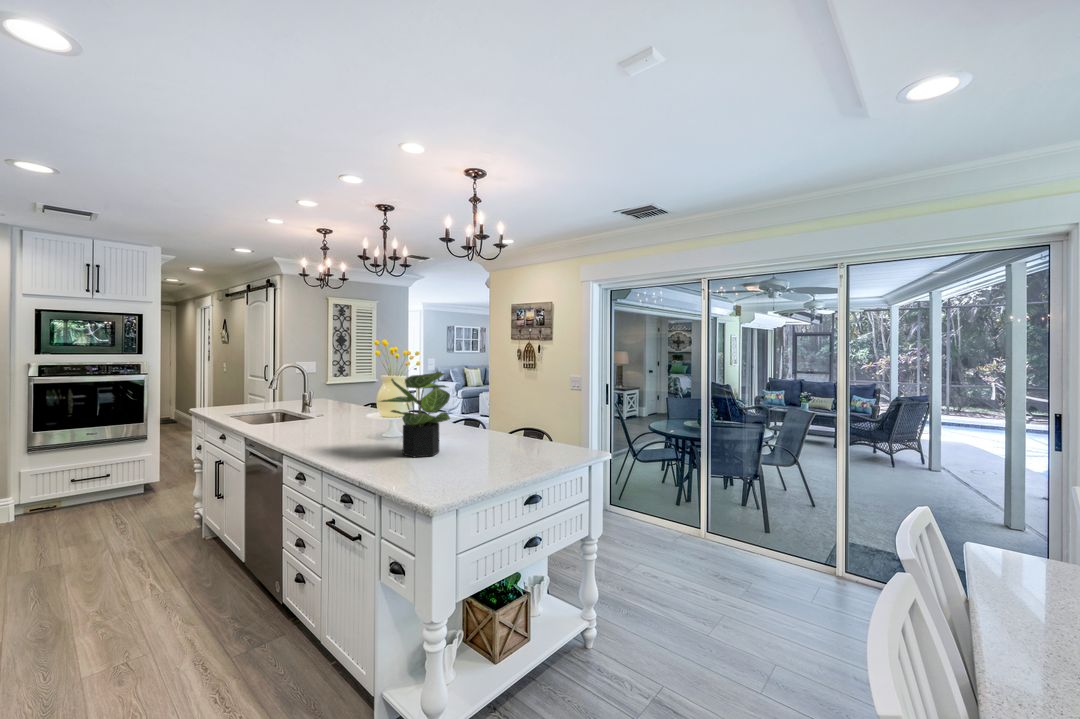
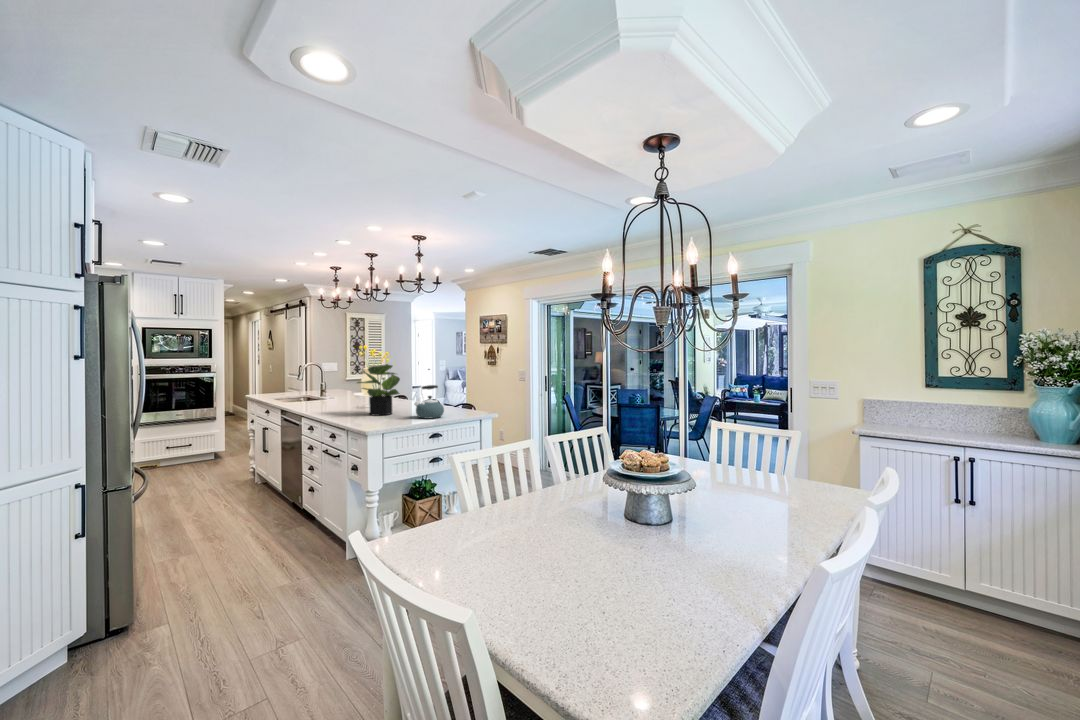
kettle: none [487,408,533,465] -> present [414,385,444,419]

